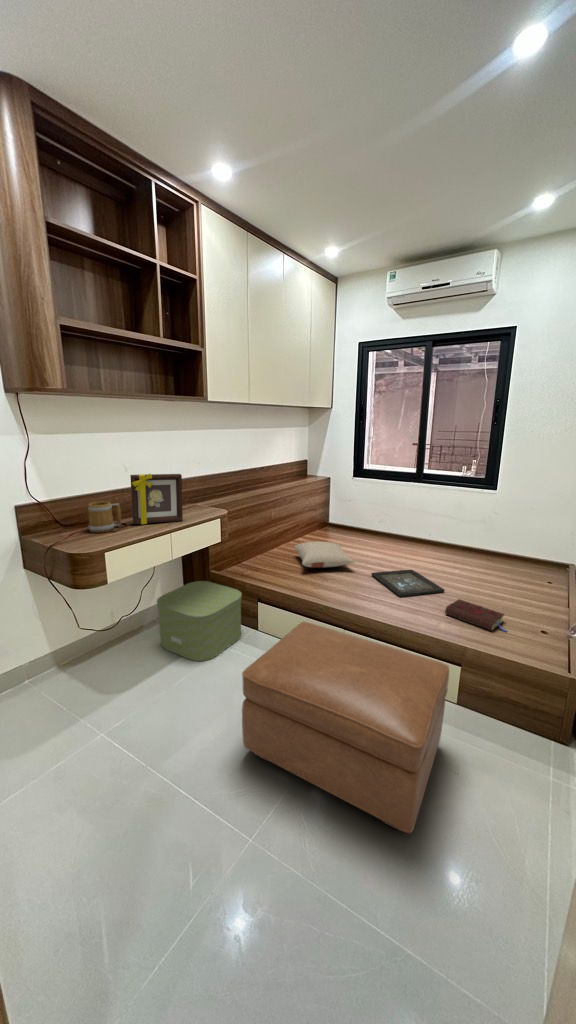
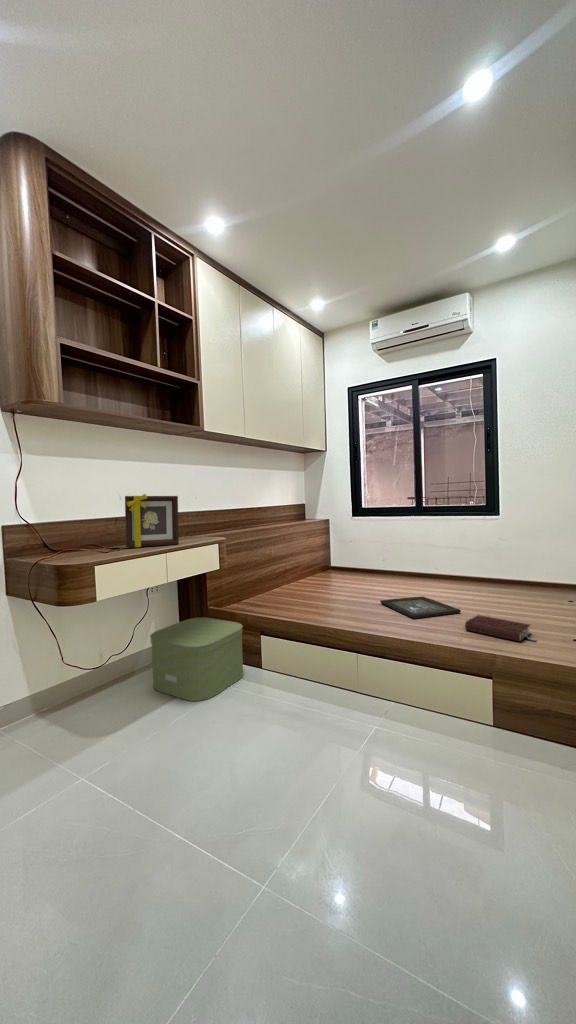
mug: present [88,502,121,533] -> none [79,523,114,554]
pillow: present [294,542,355,568] -> none [296,574,362,599]
ottoman: present [242,622,449,834] -> none [244,639,482,872]

